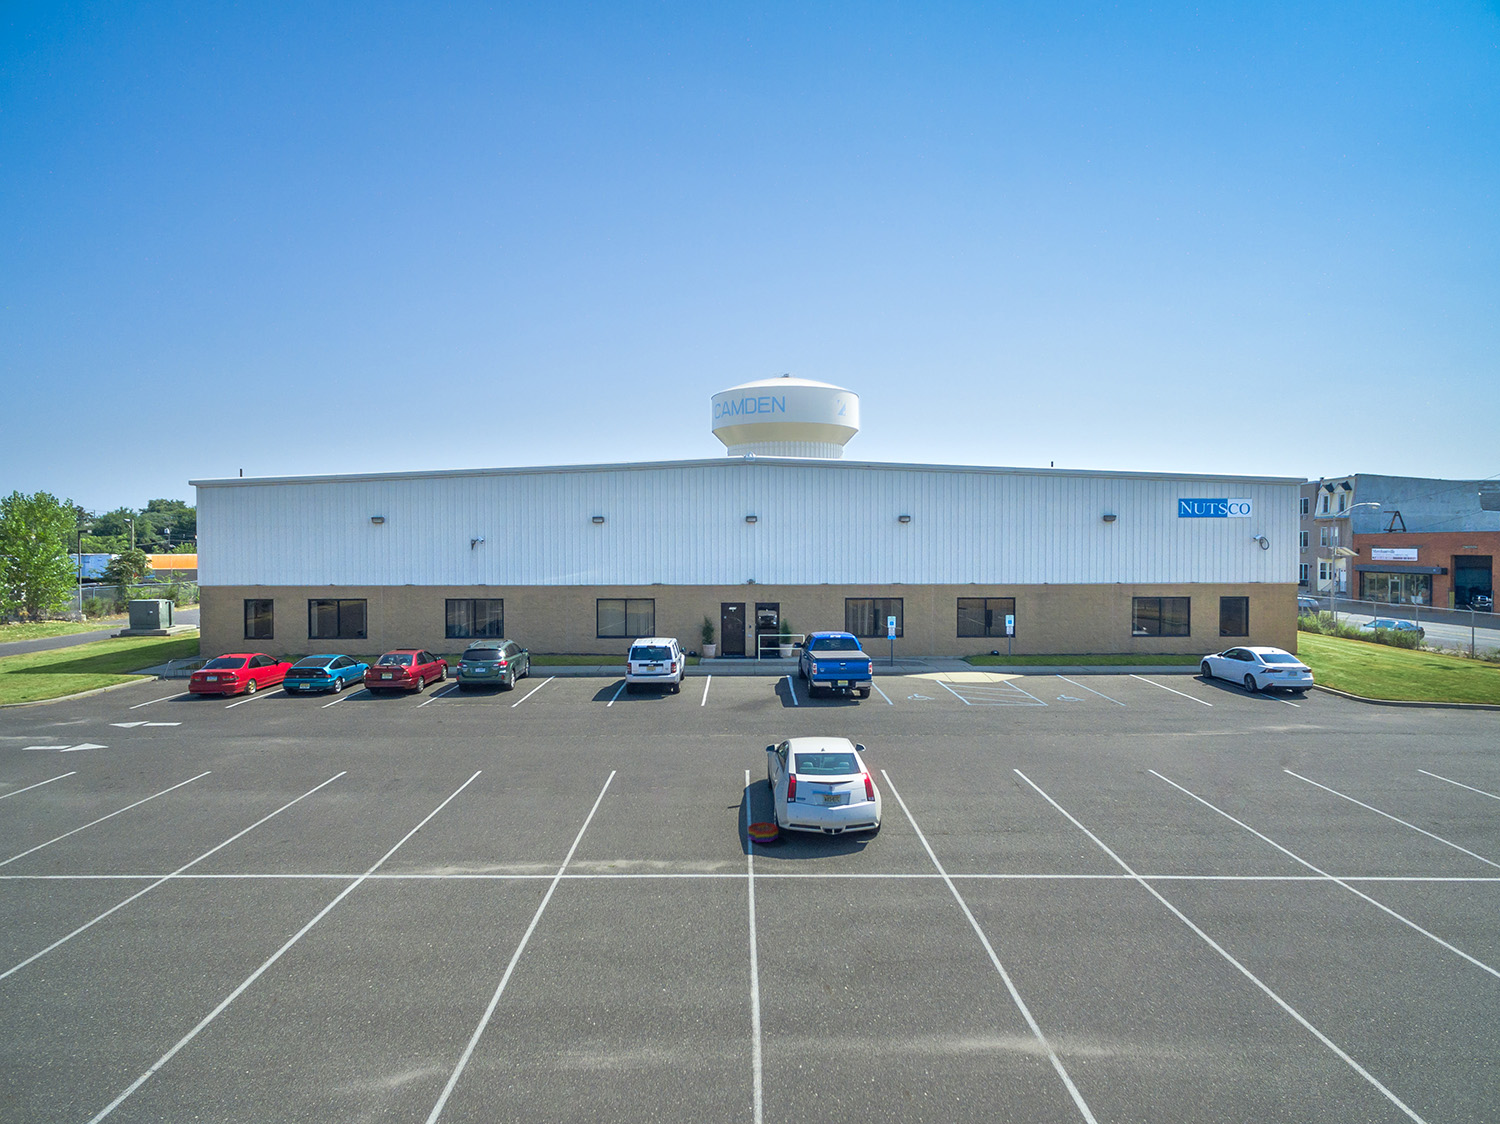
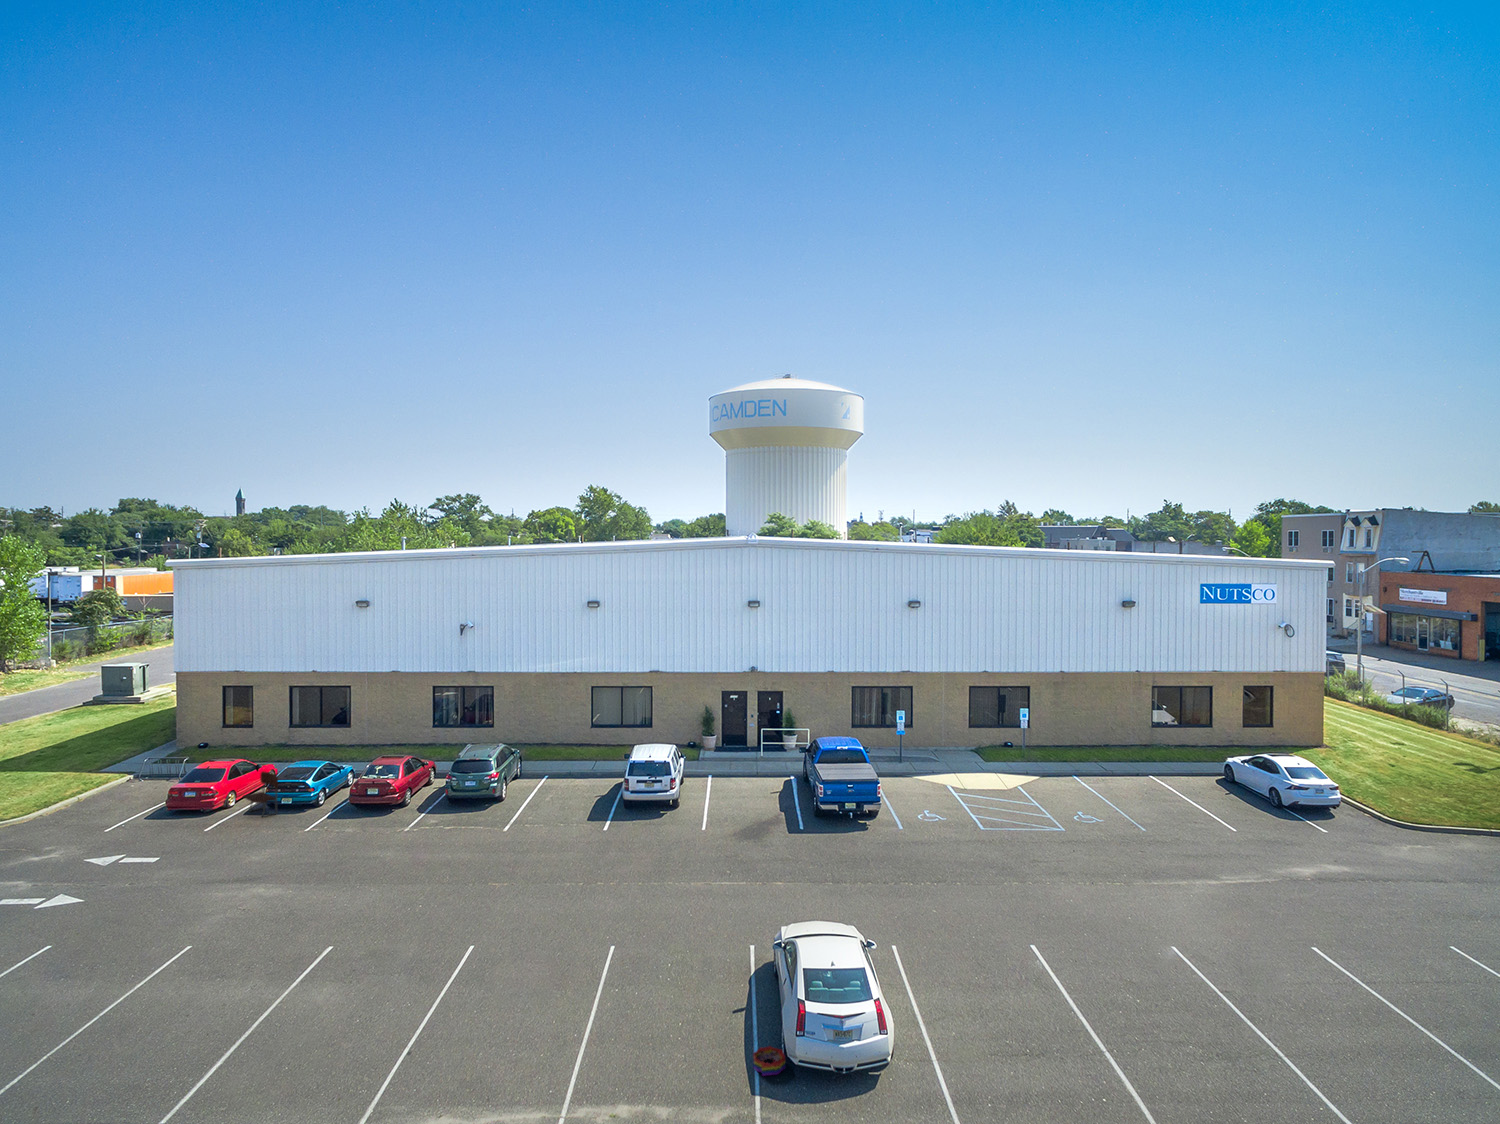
bench: none [263,658,297,698] -> present [243,771,278,817]

